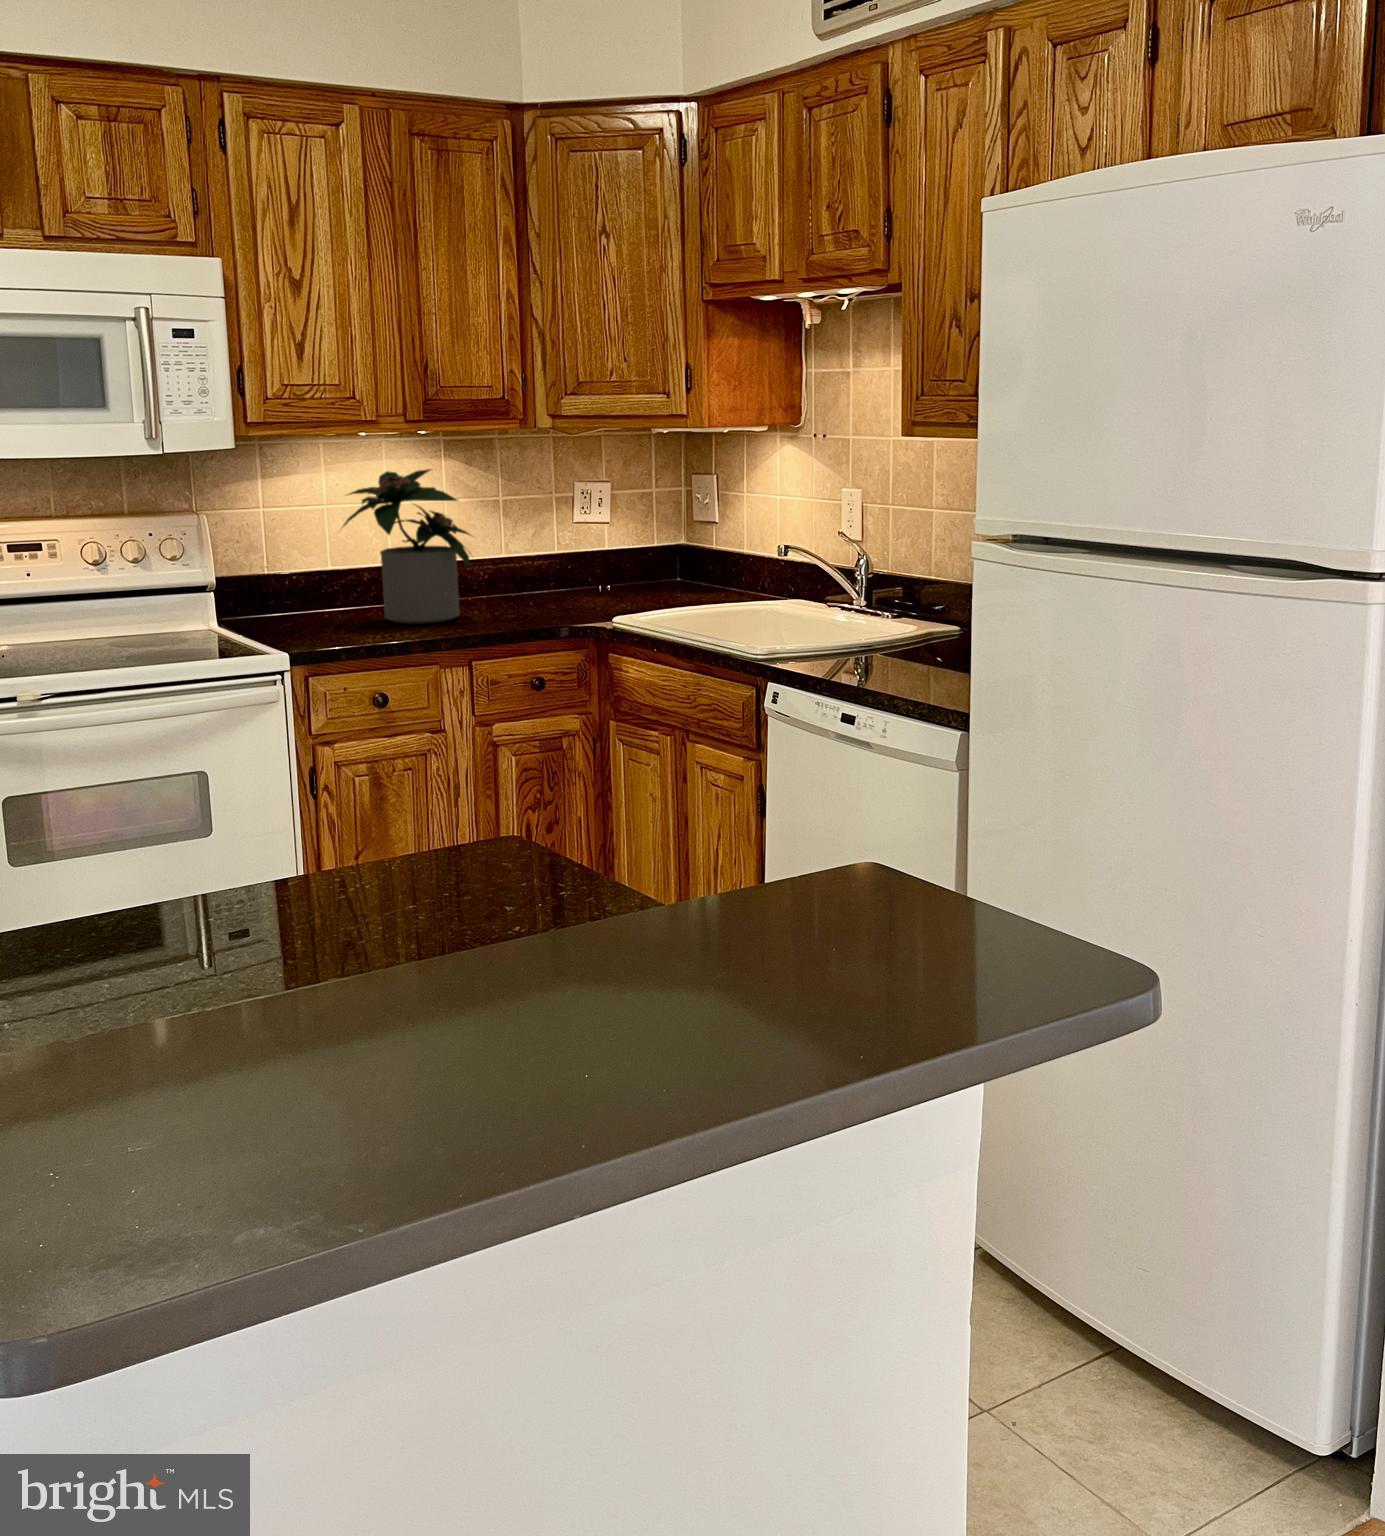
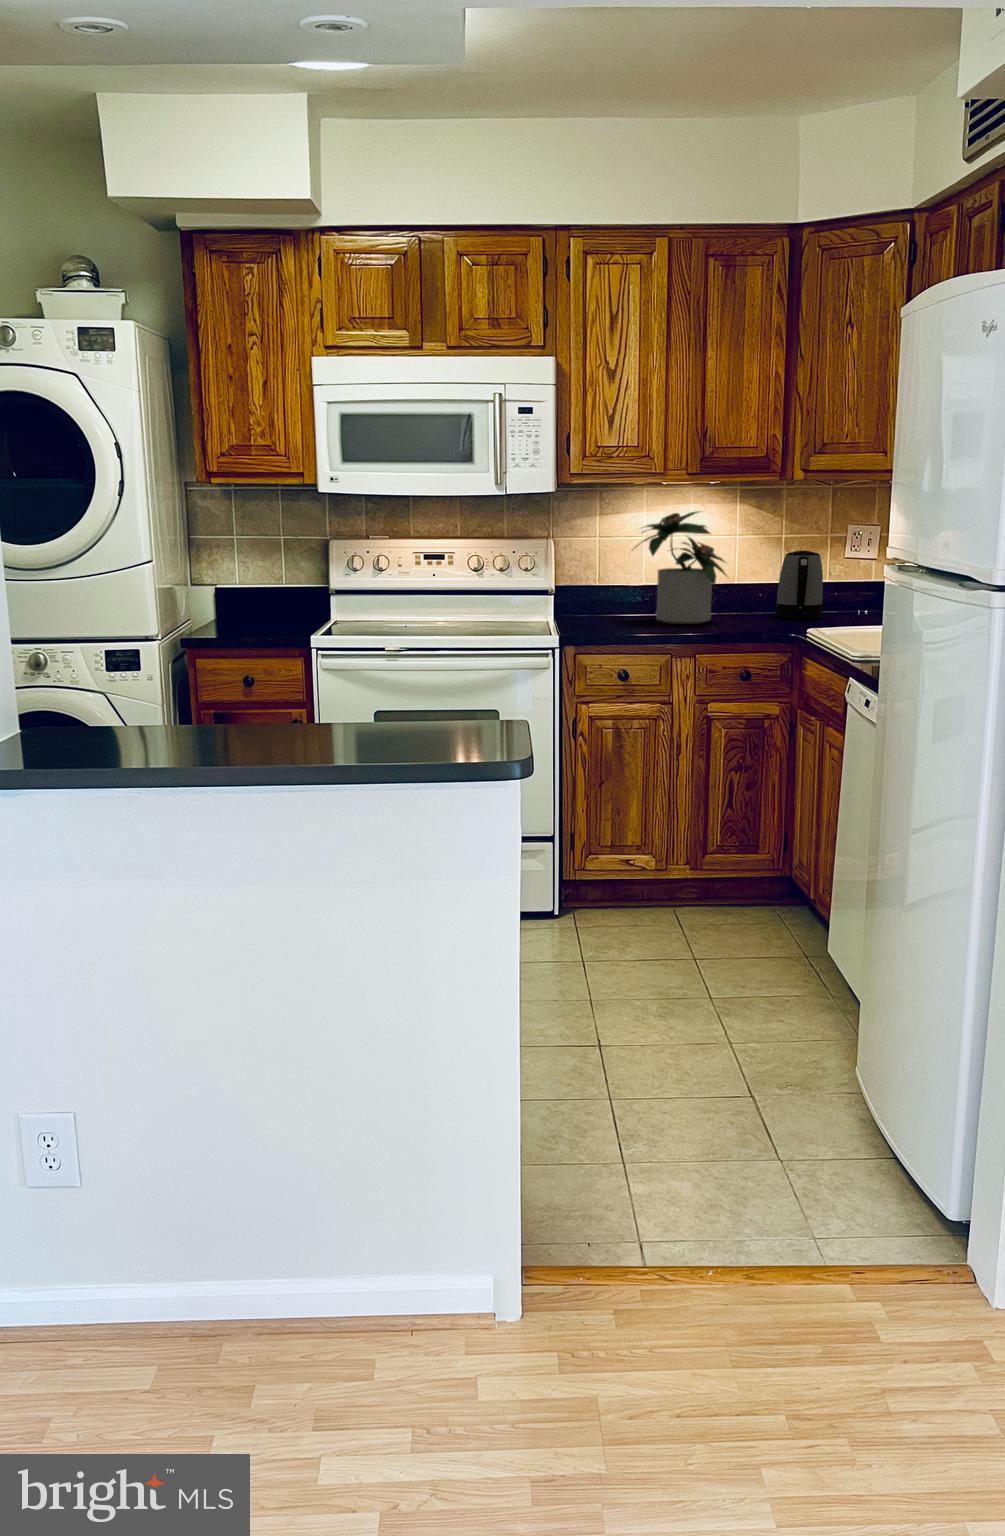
kettle: none [519,514,578,603] -> present [776,550,823,618]

